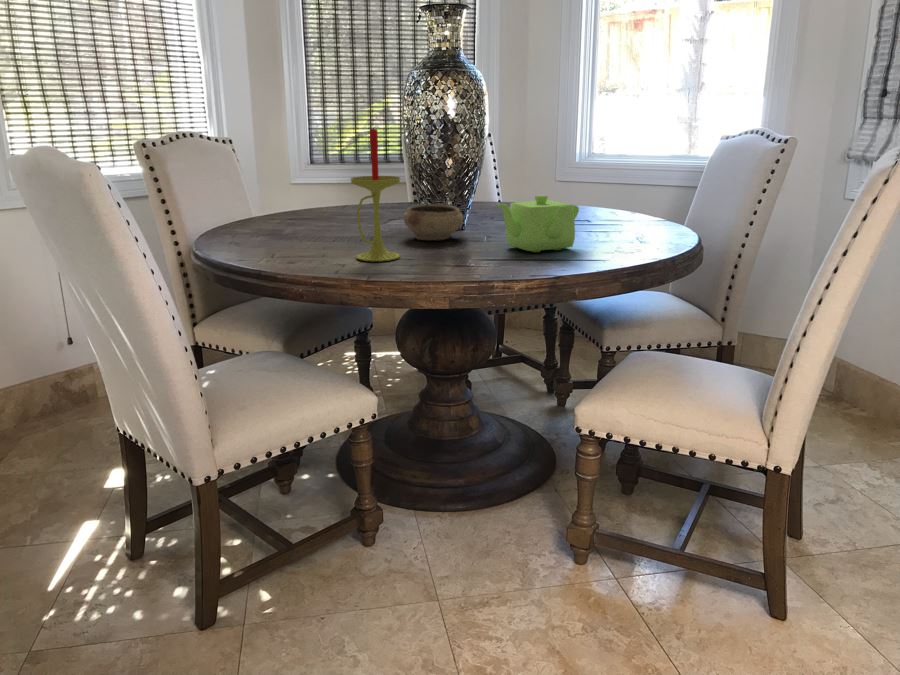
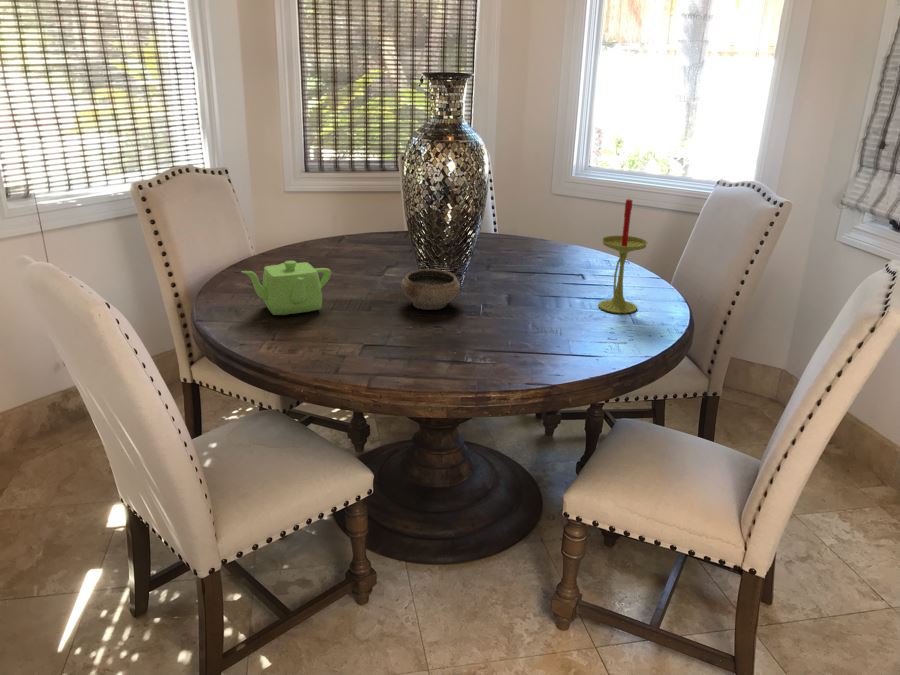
candle: present [350,129,400,261] -> present [598,199,647,313]
teapot: present [496,195,579,252] -> present [242,261,331,315]

